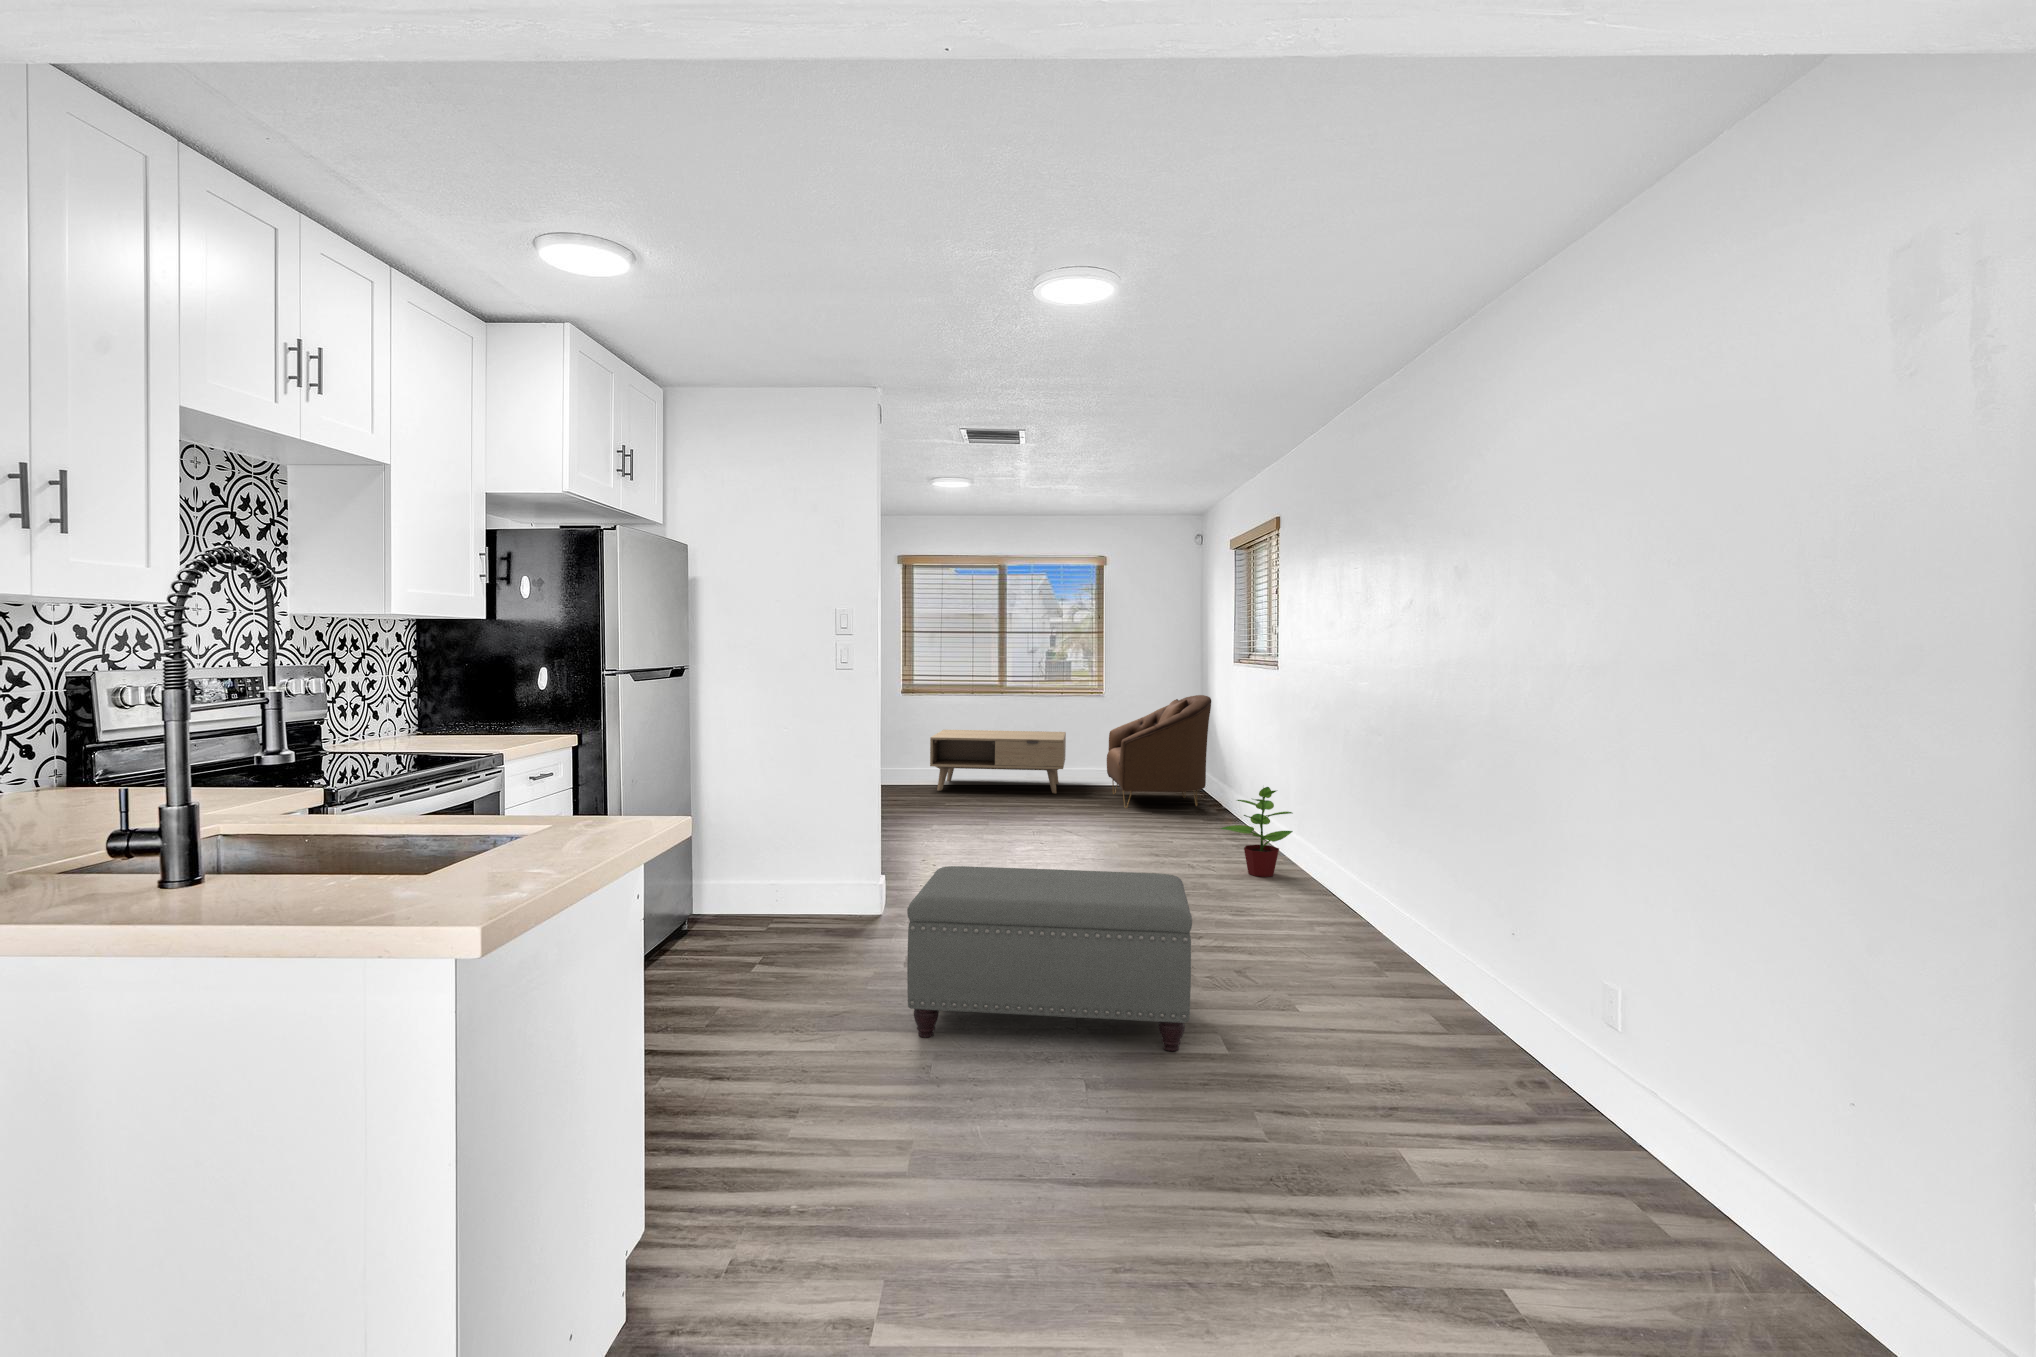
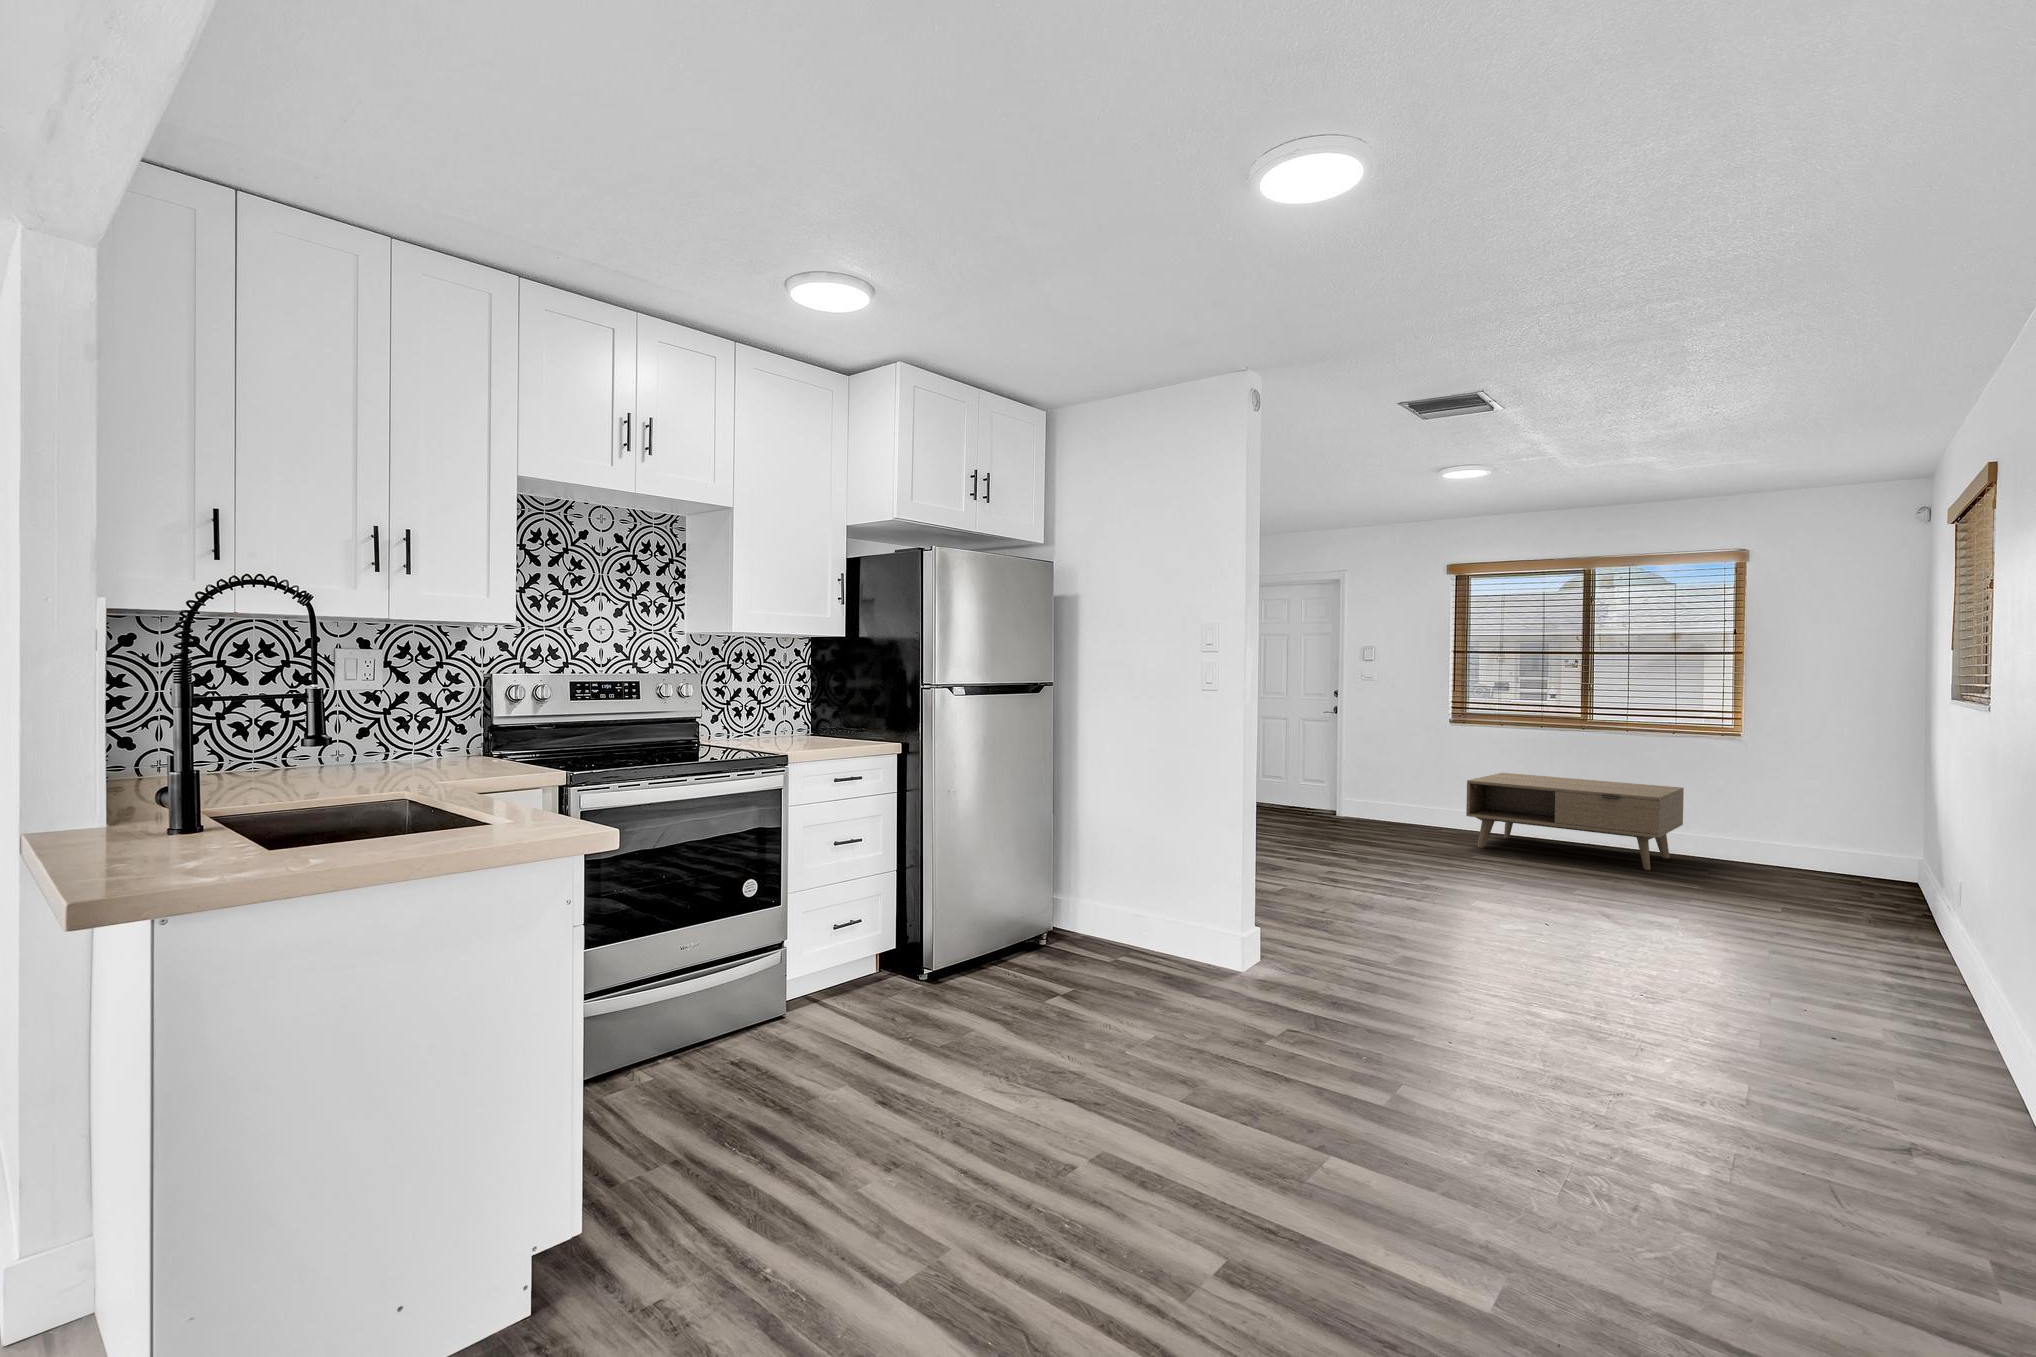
armchair: present [1107,695,1211,808] -> none [1732,746,1927,919]
potted plant: present [1221,787,1293,877] -> none [1825,892,1986,1052]
ottoman: present [907,866,1192,1051] -> none [1096,929,1516,1260]

